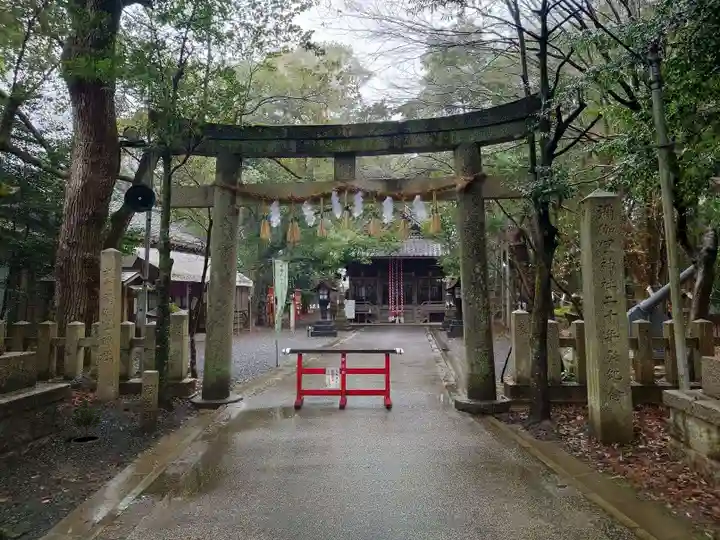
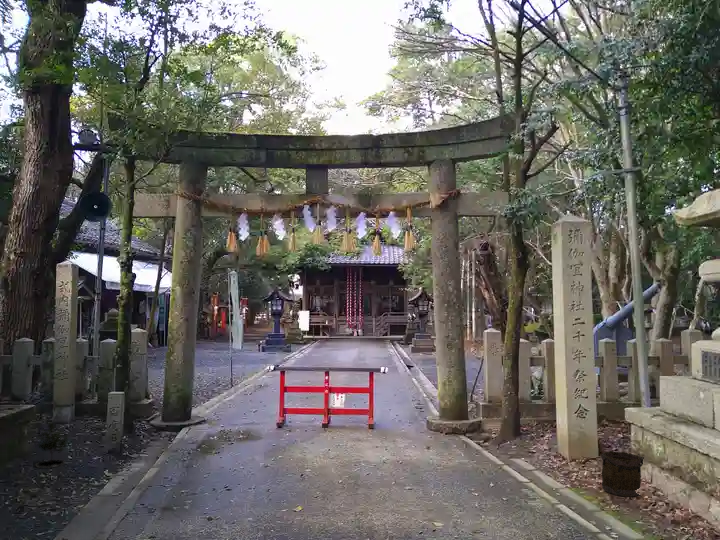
bucket: none [642,438,692,489] -> present [601,451,644,496]

